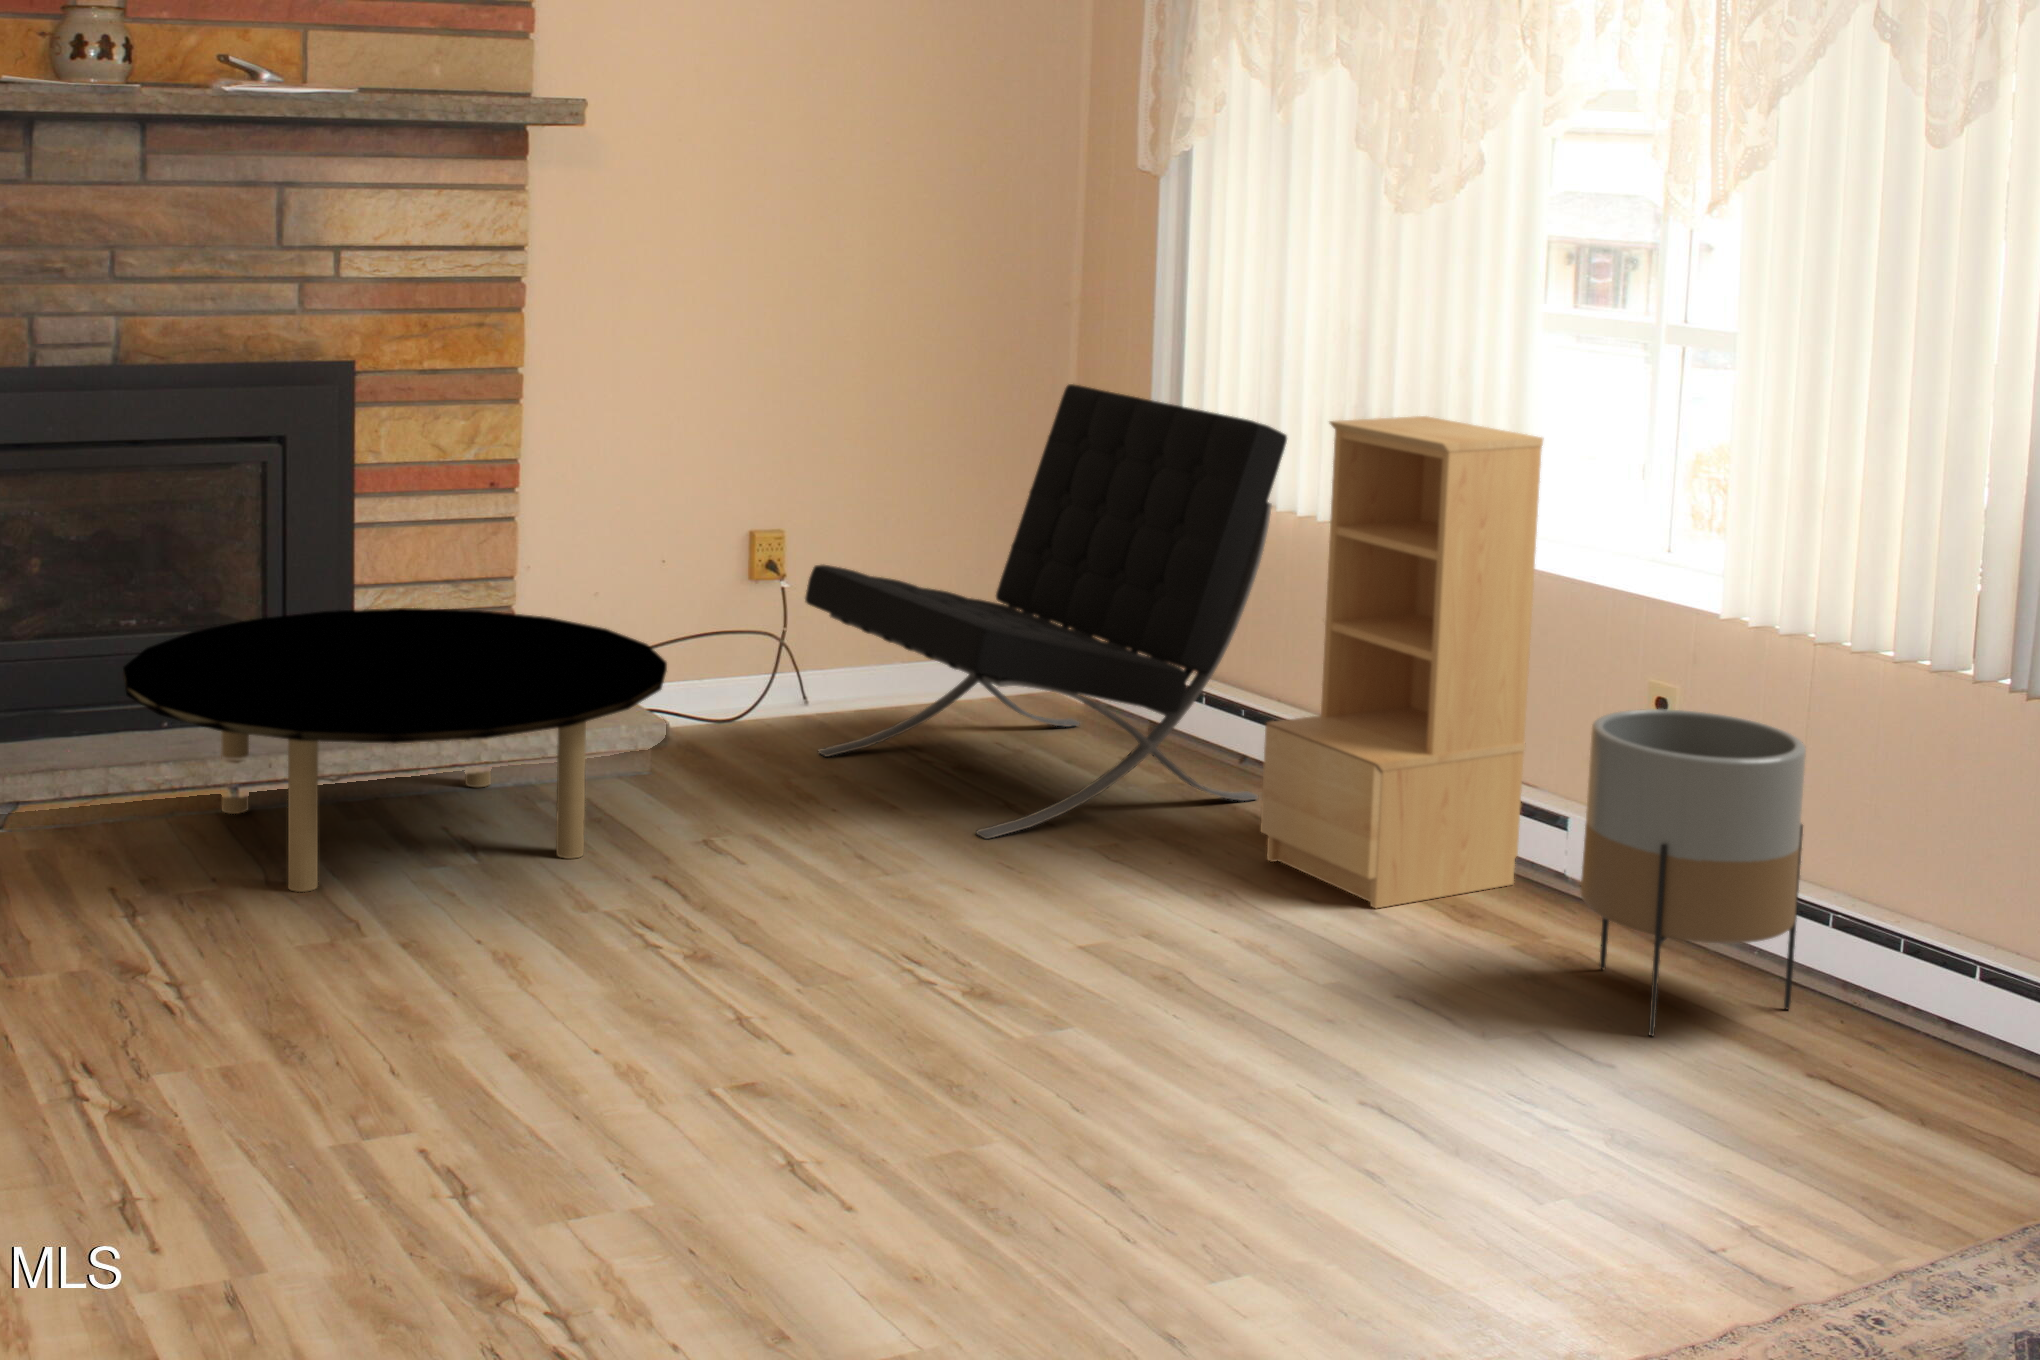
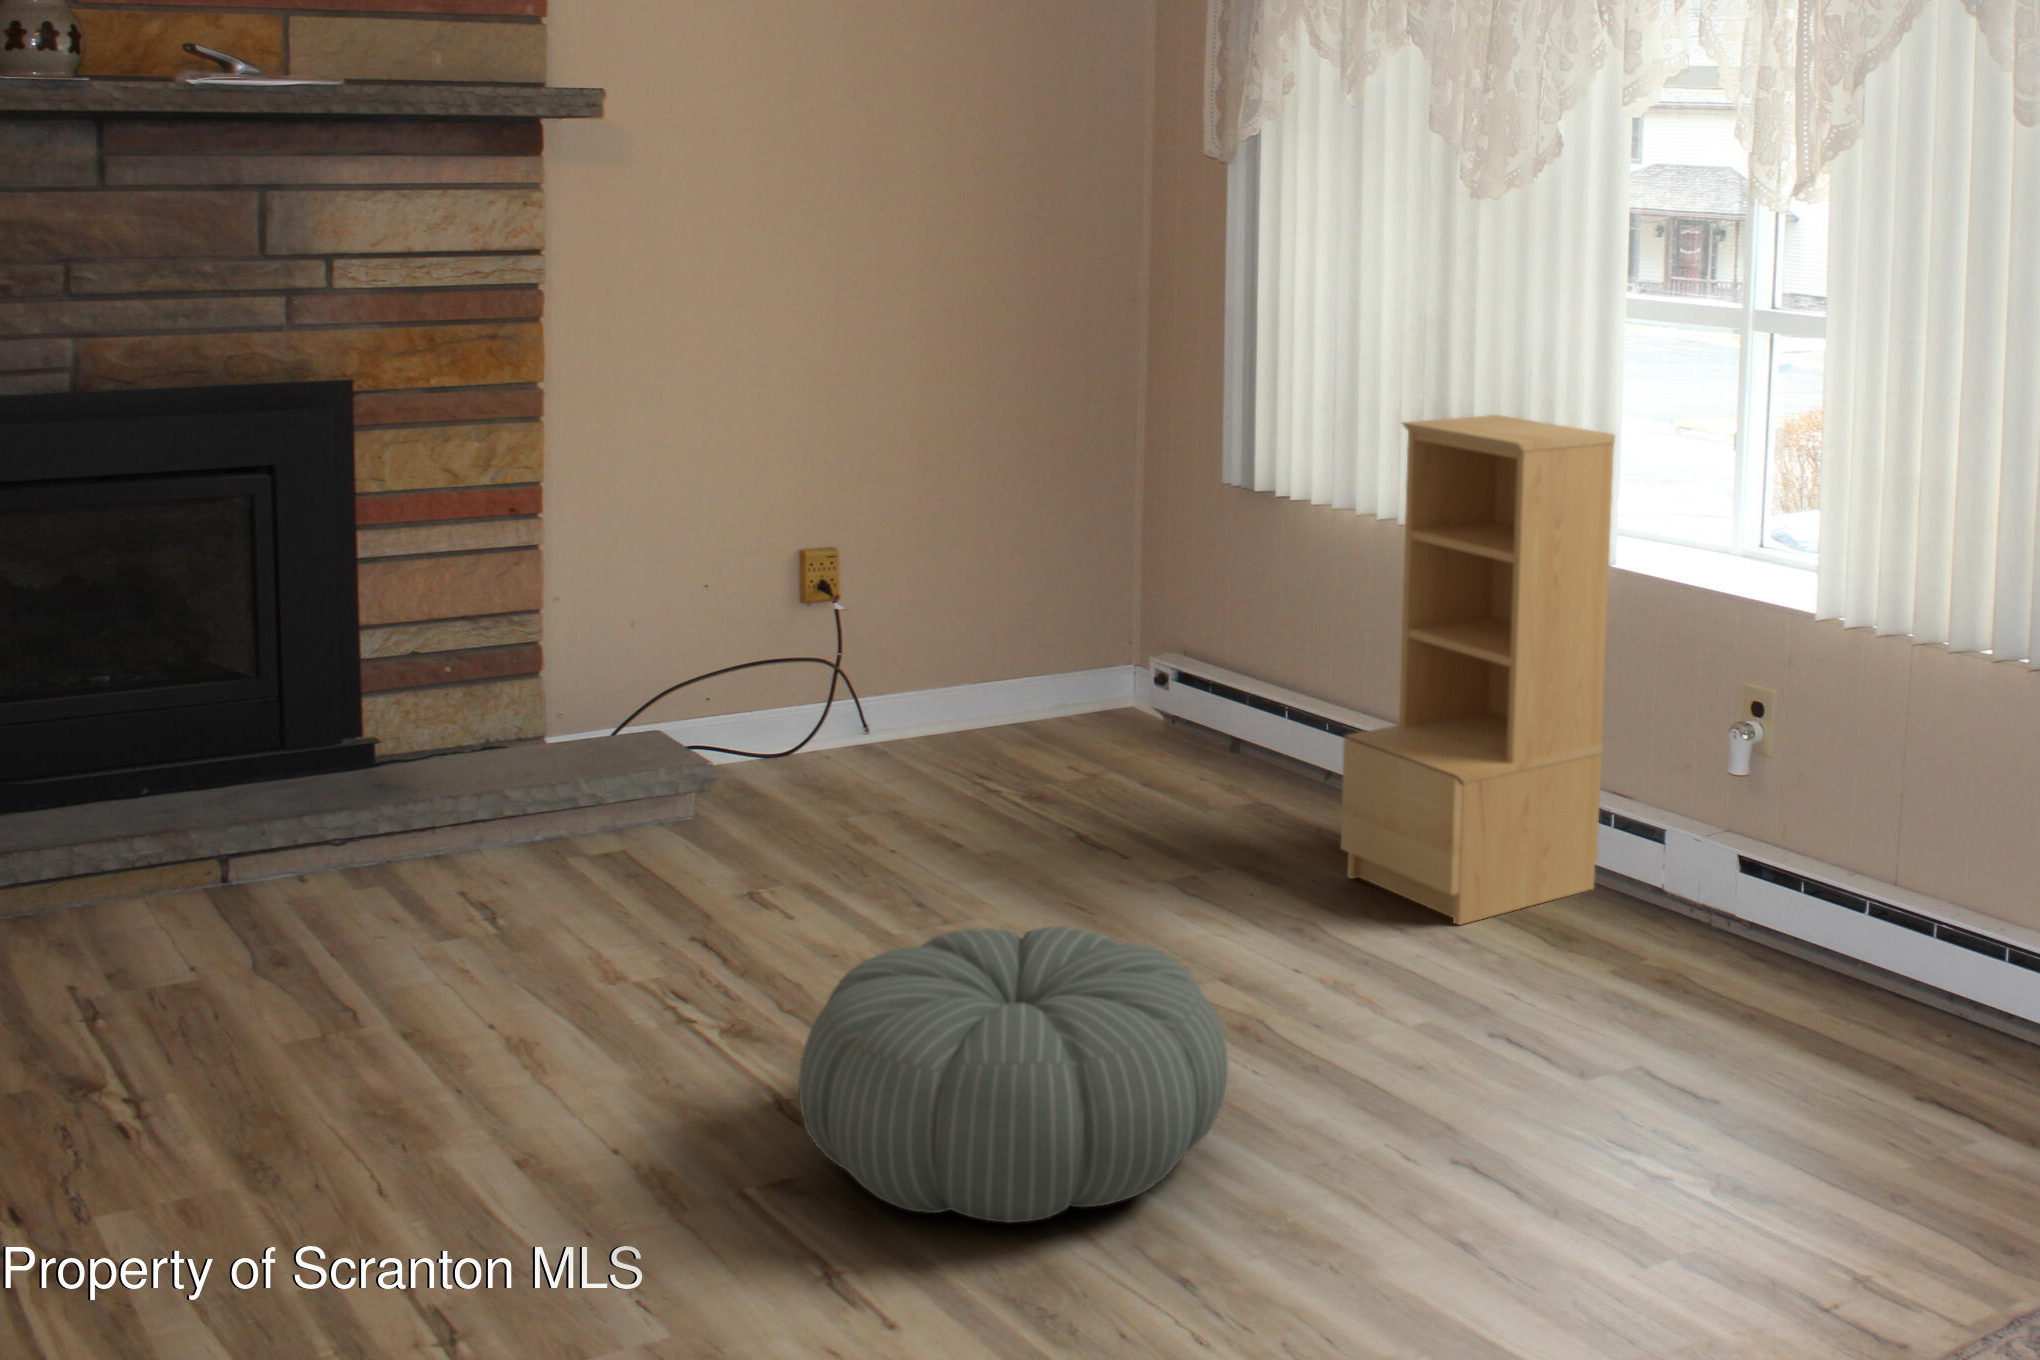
lounge chair: present [805,384,1287,839] -> none [865,390,1360,872]
coffee table: present [123,608,667,892] -> none [55,649,706,986]
planter: present [1581,709,1806,1036] -> none [1669,710,1886,1053]
pouf: none [771,870,1151,1119] -> present [799,926,1228,1223]

